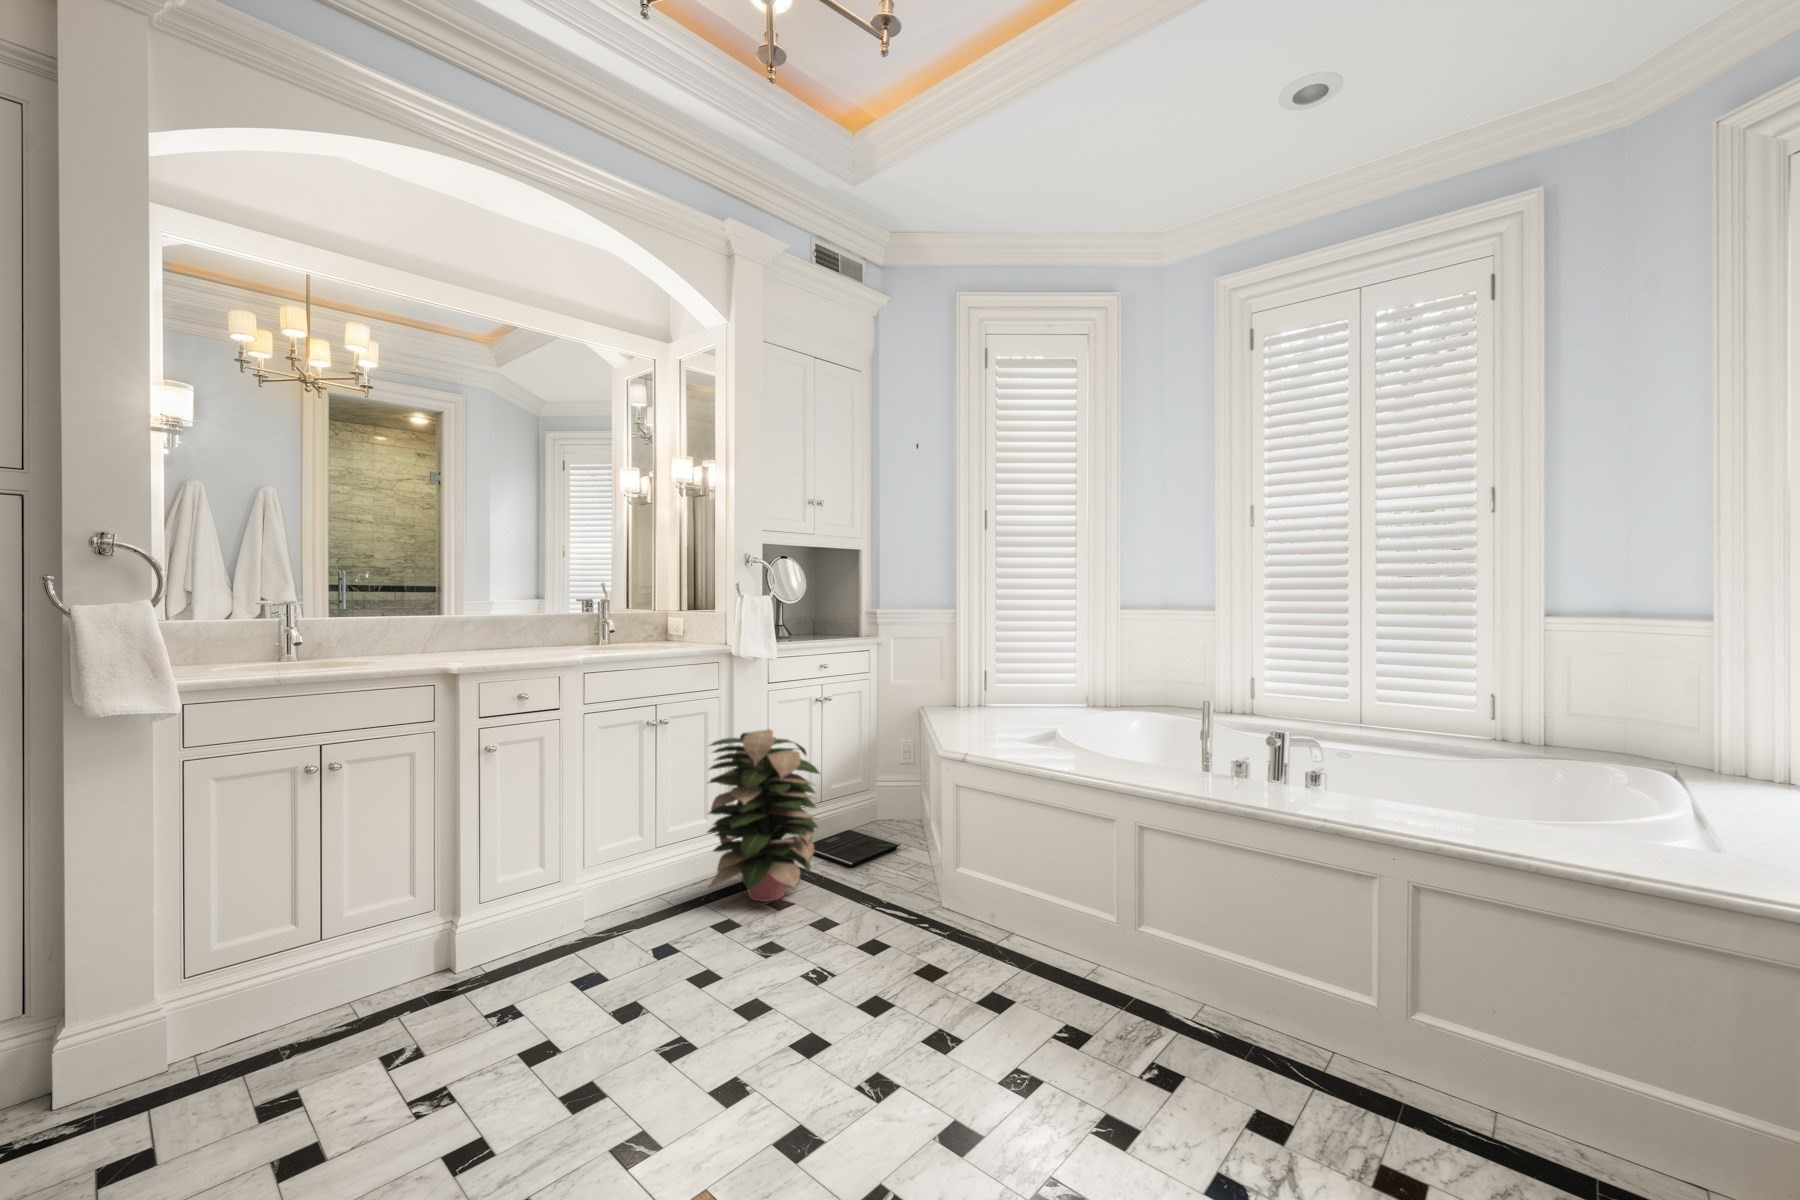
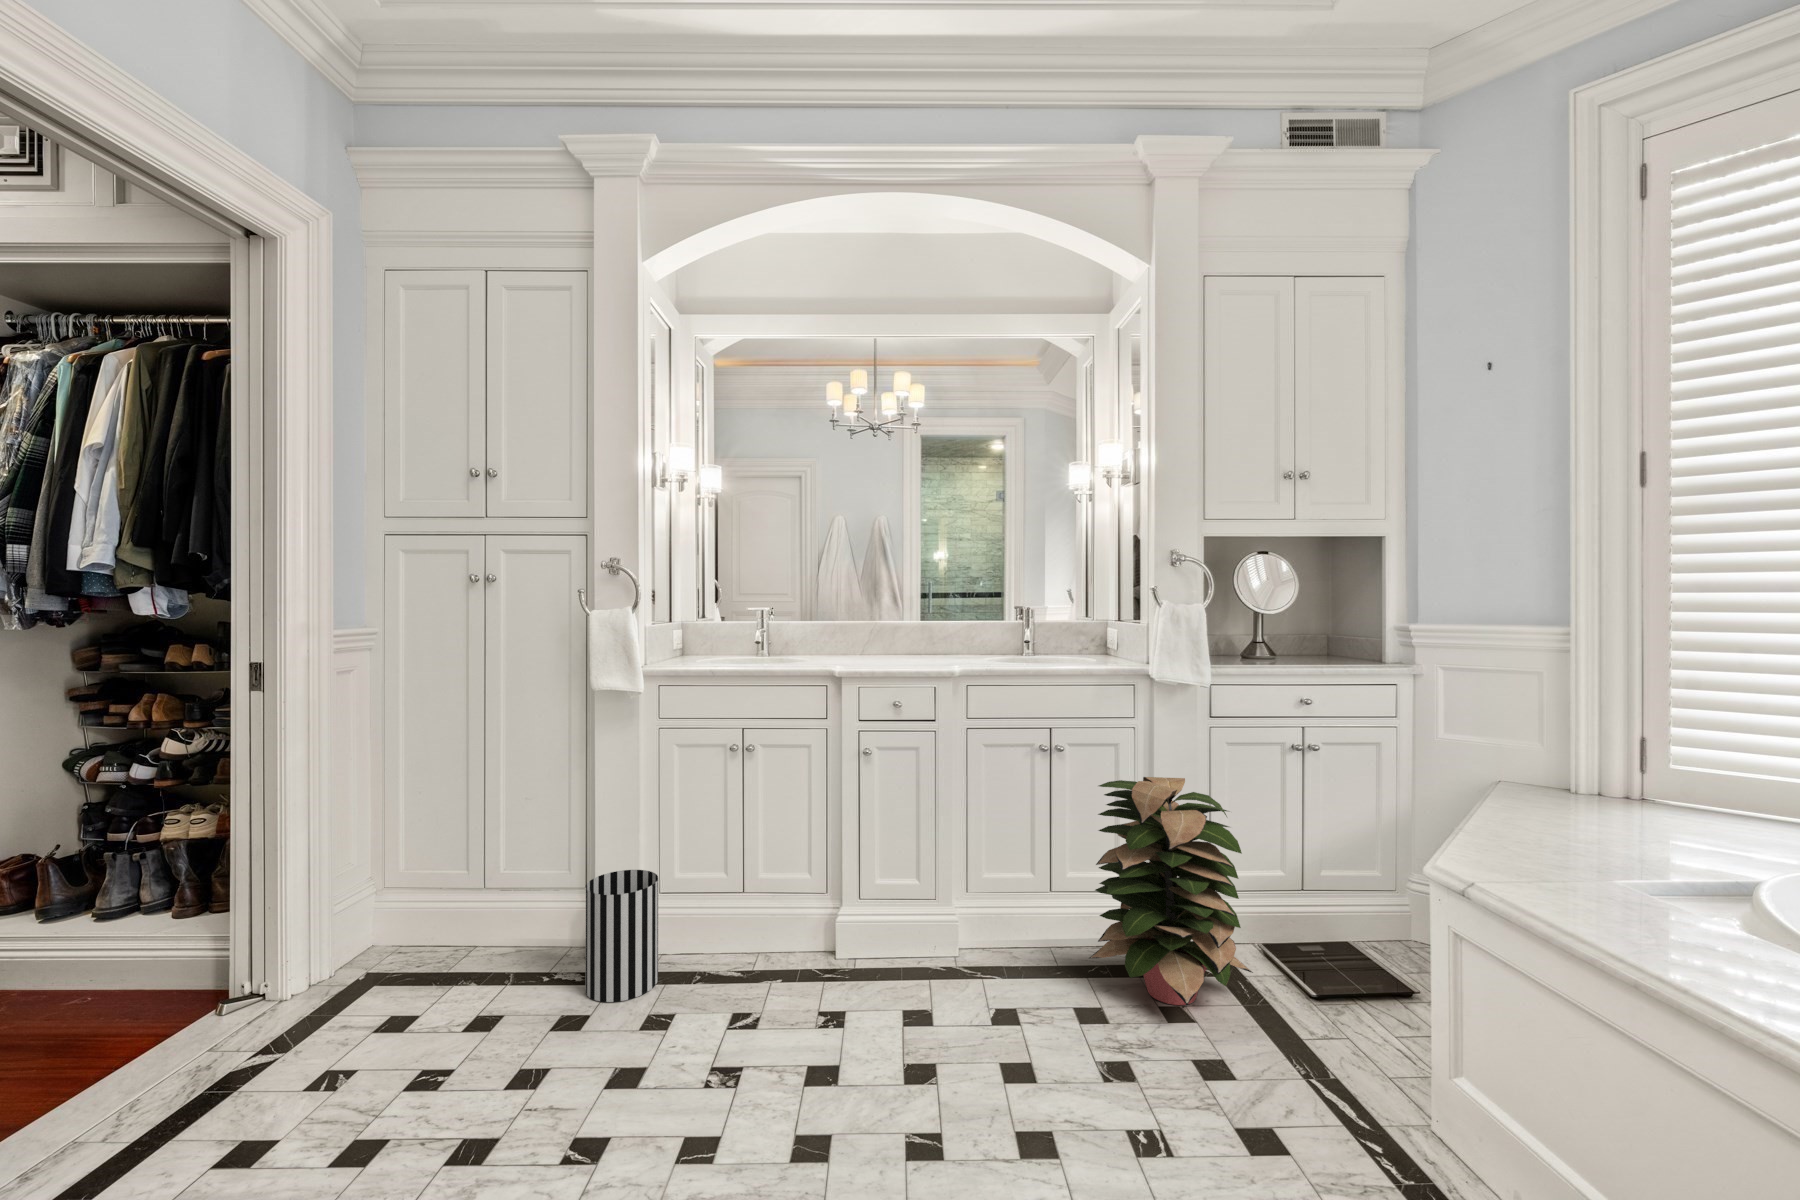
wastebasket: none [98,946,227,1136] -> present [585,870,658,1002]

